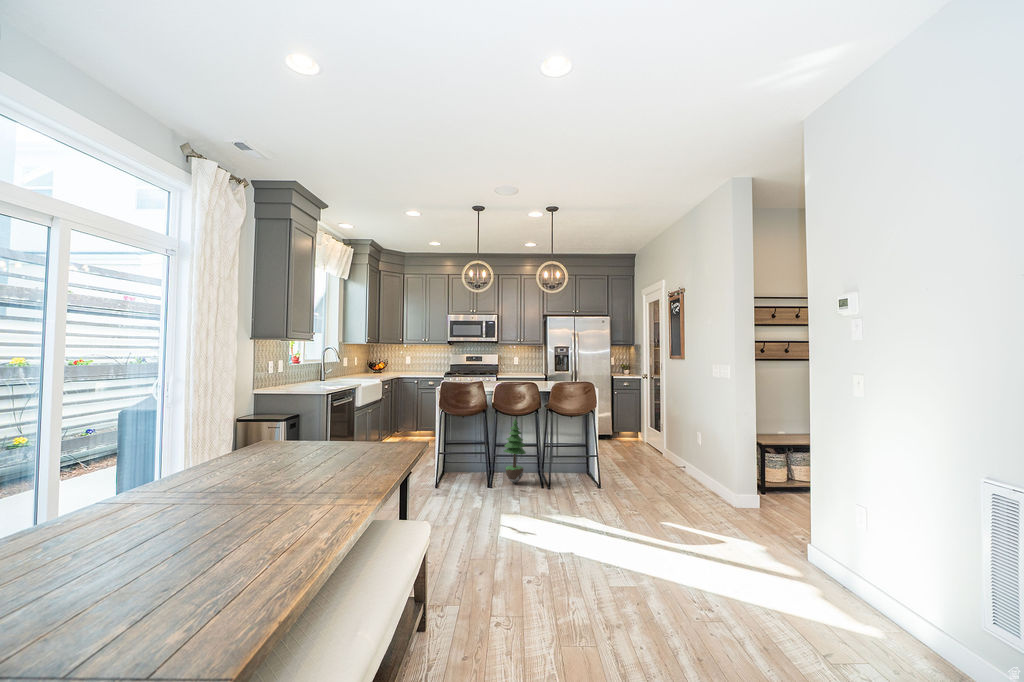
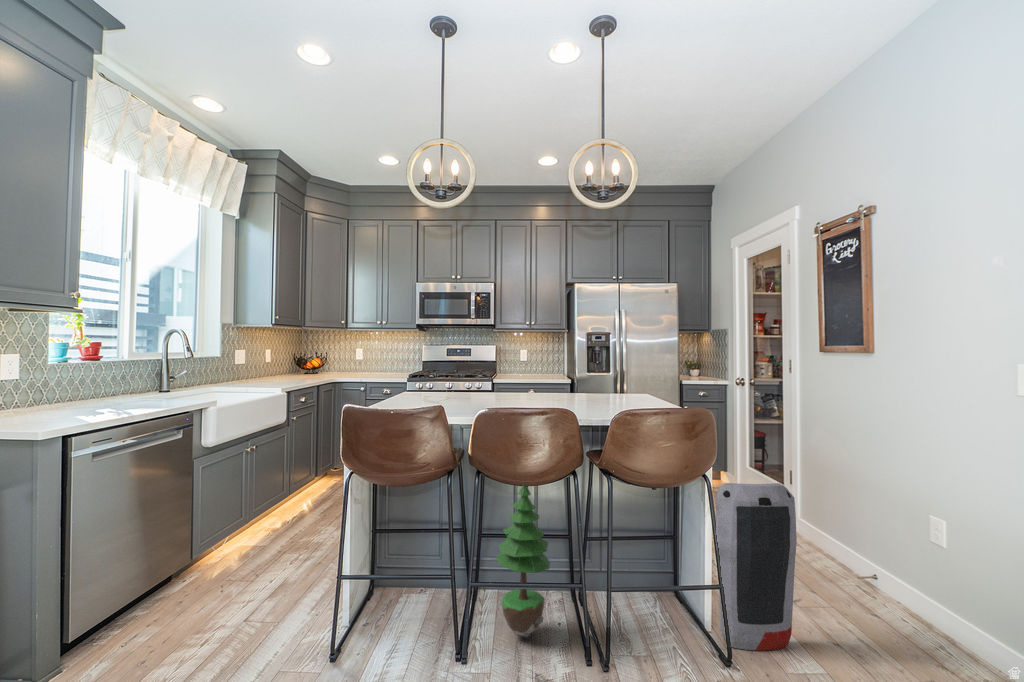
air purifier: none [595,419,628,486] -> present [716,483,797,651]

